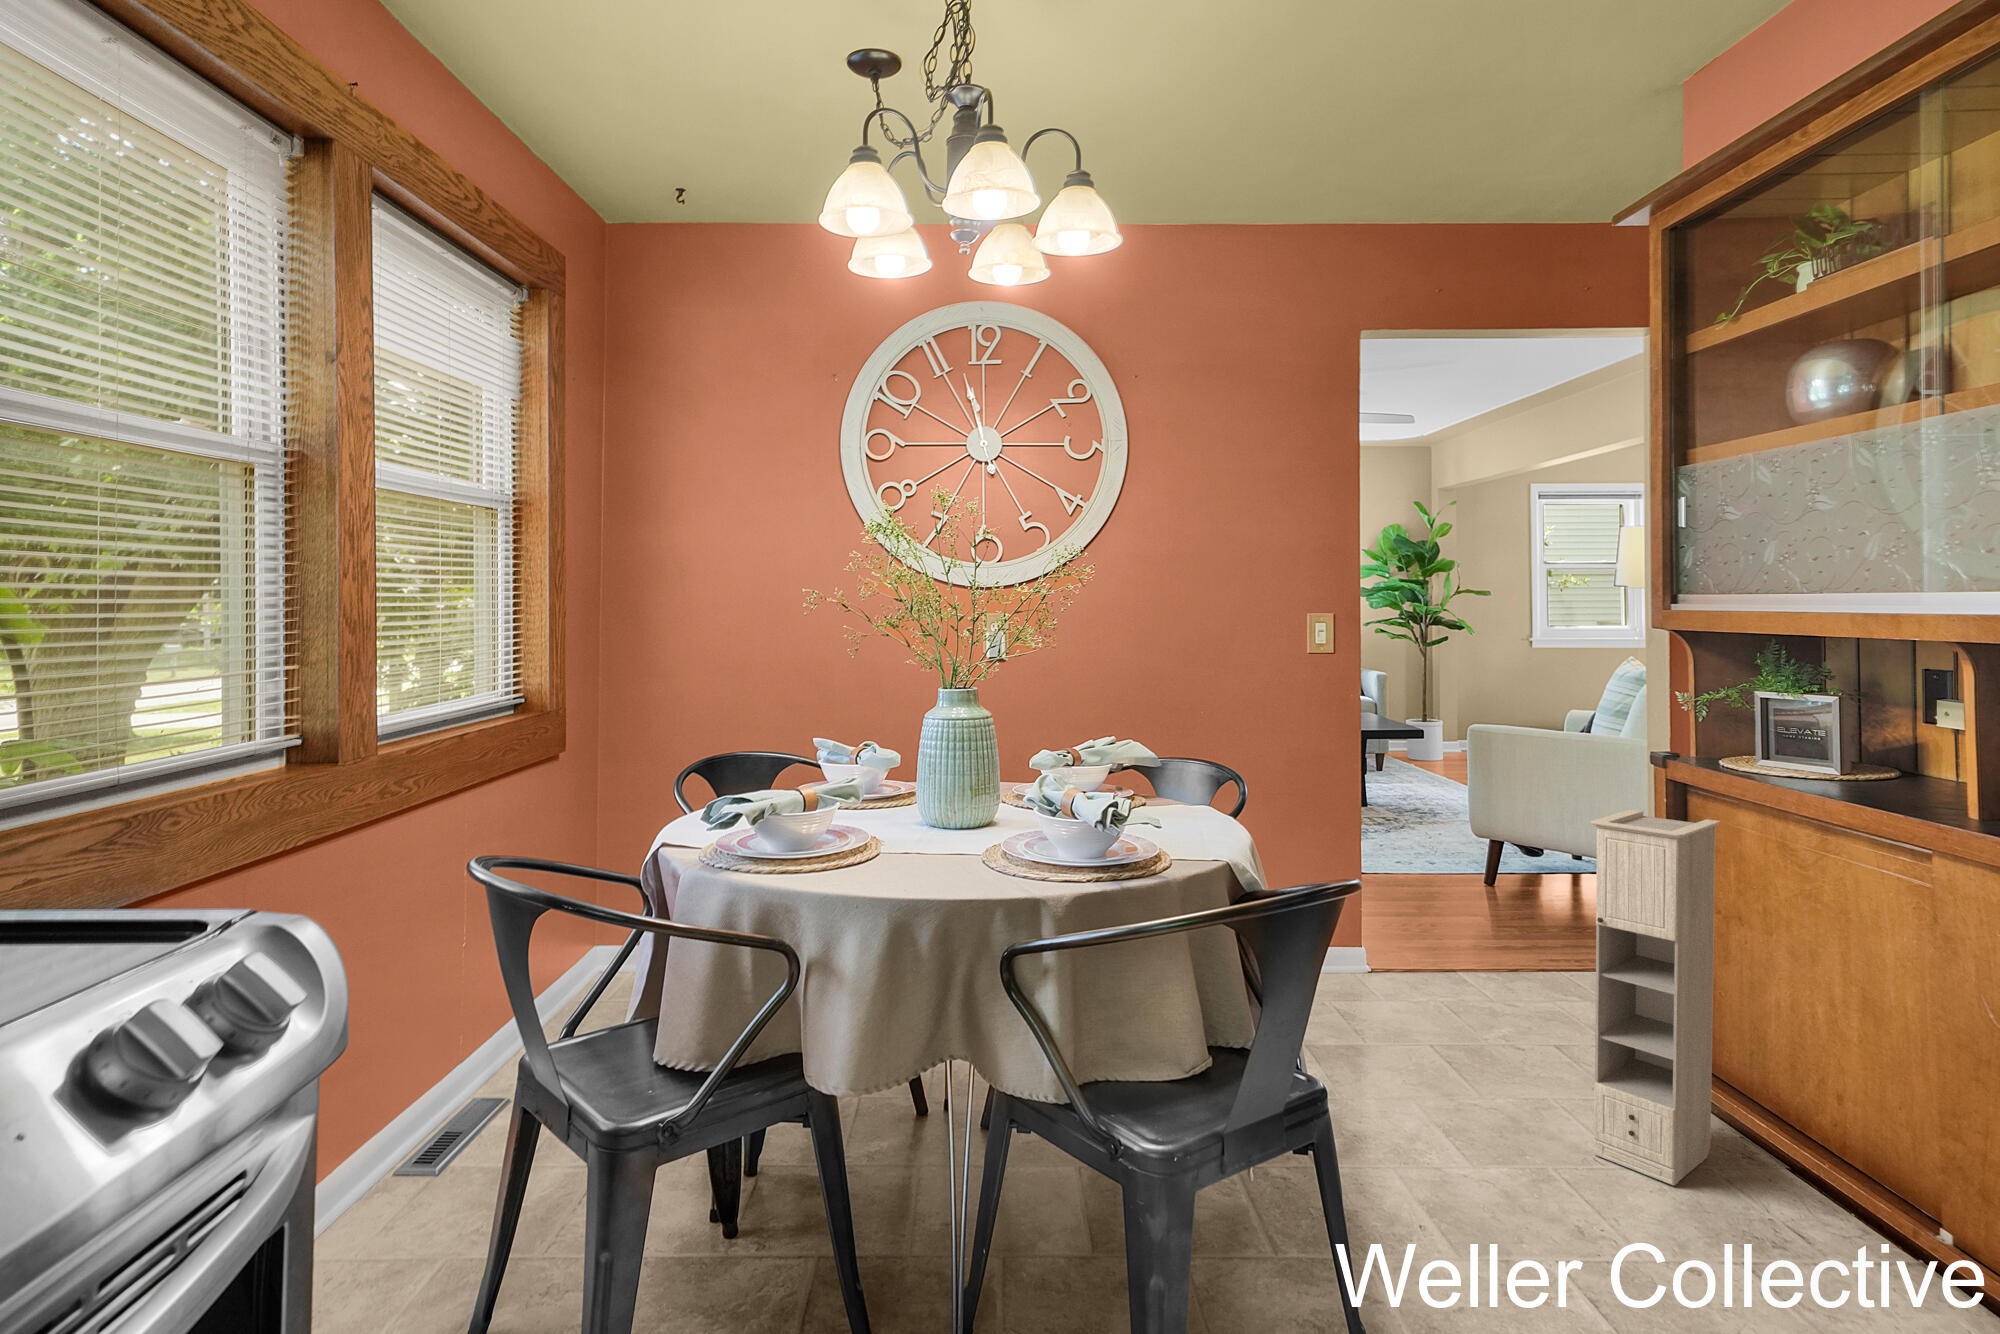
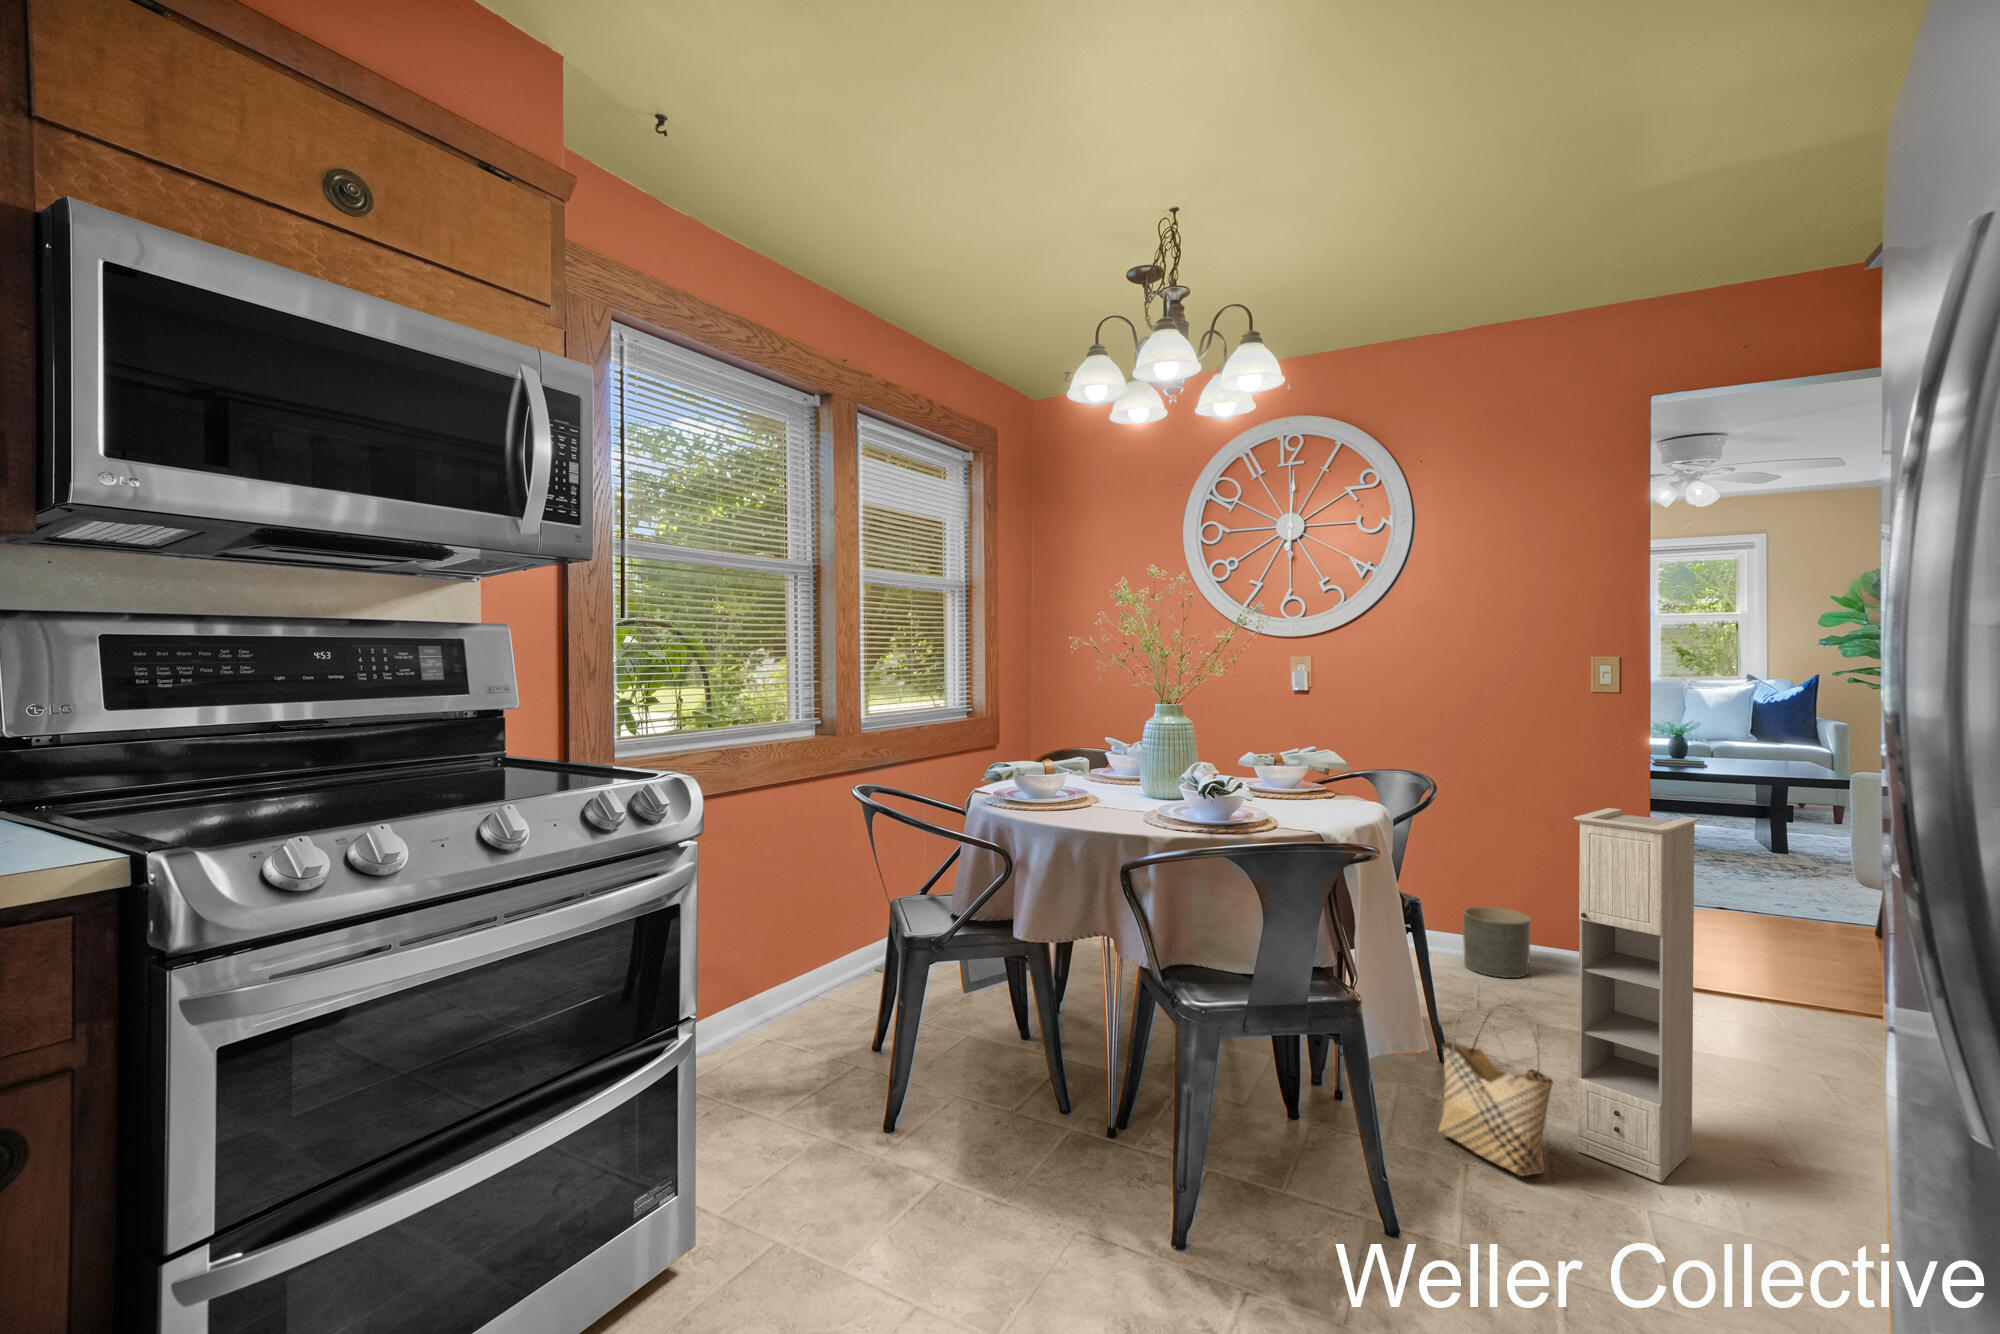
planter: none [1497,902,1567,975] -> present [1463,907,1531,978]
woven basket: none [1454,1009,1566,1179] -> present [1438,1004,1553,1176]

